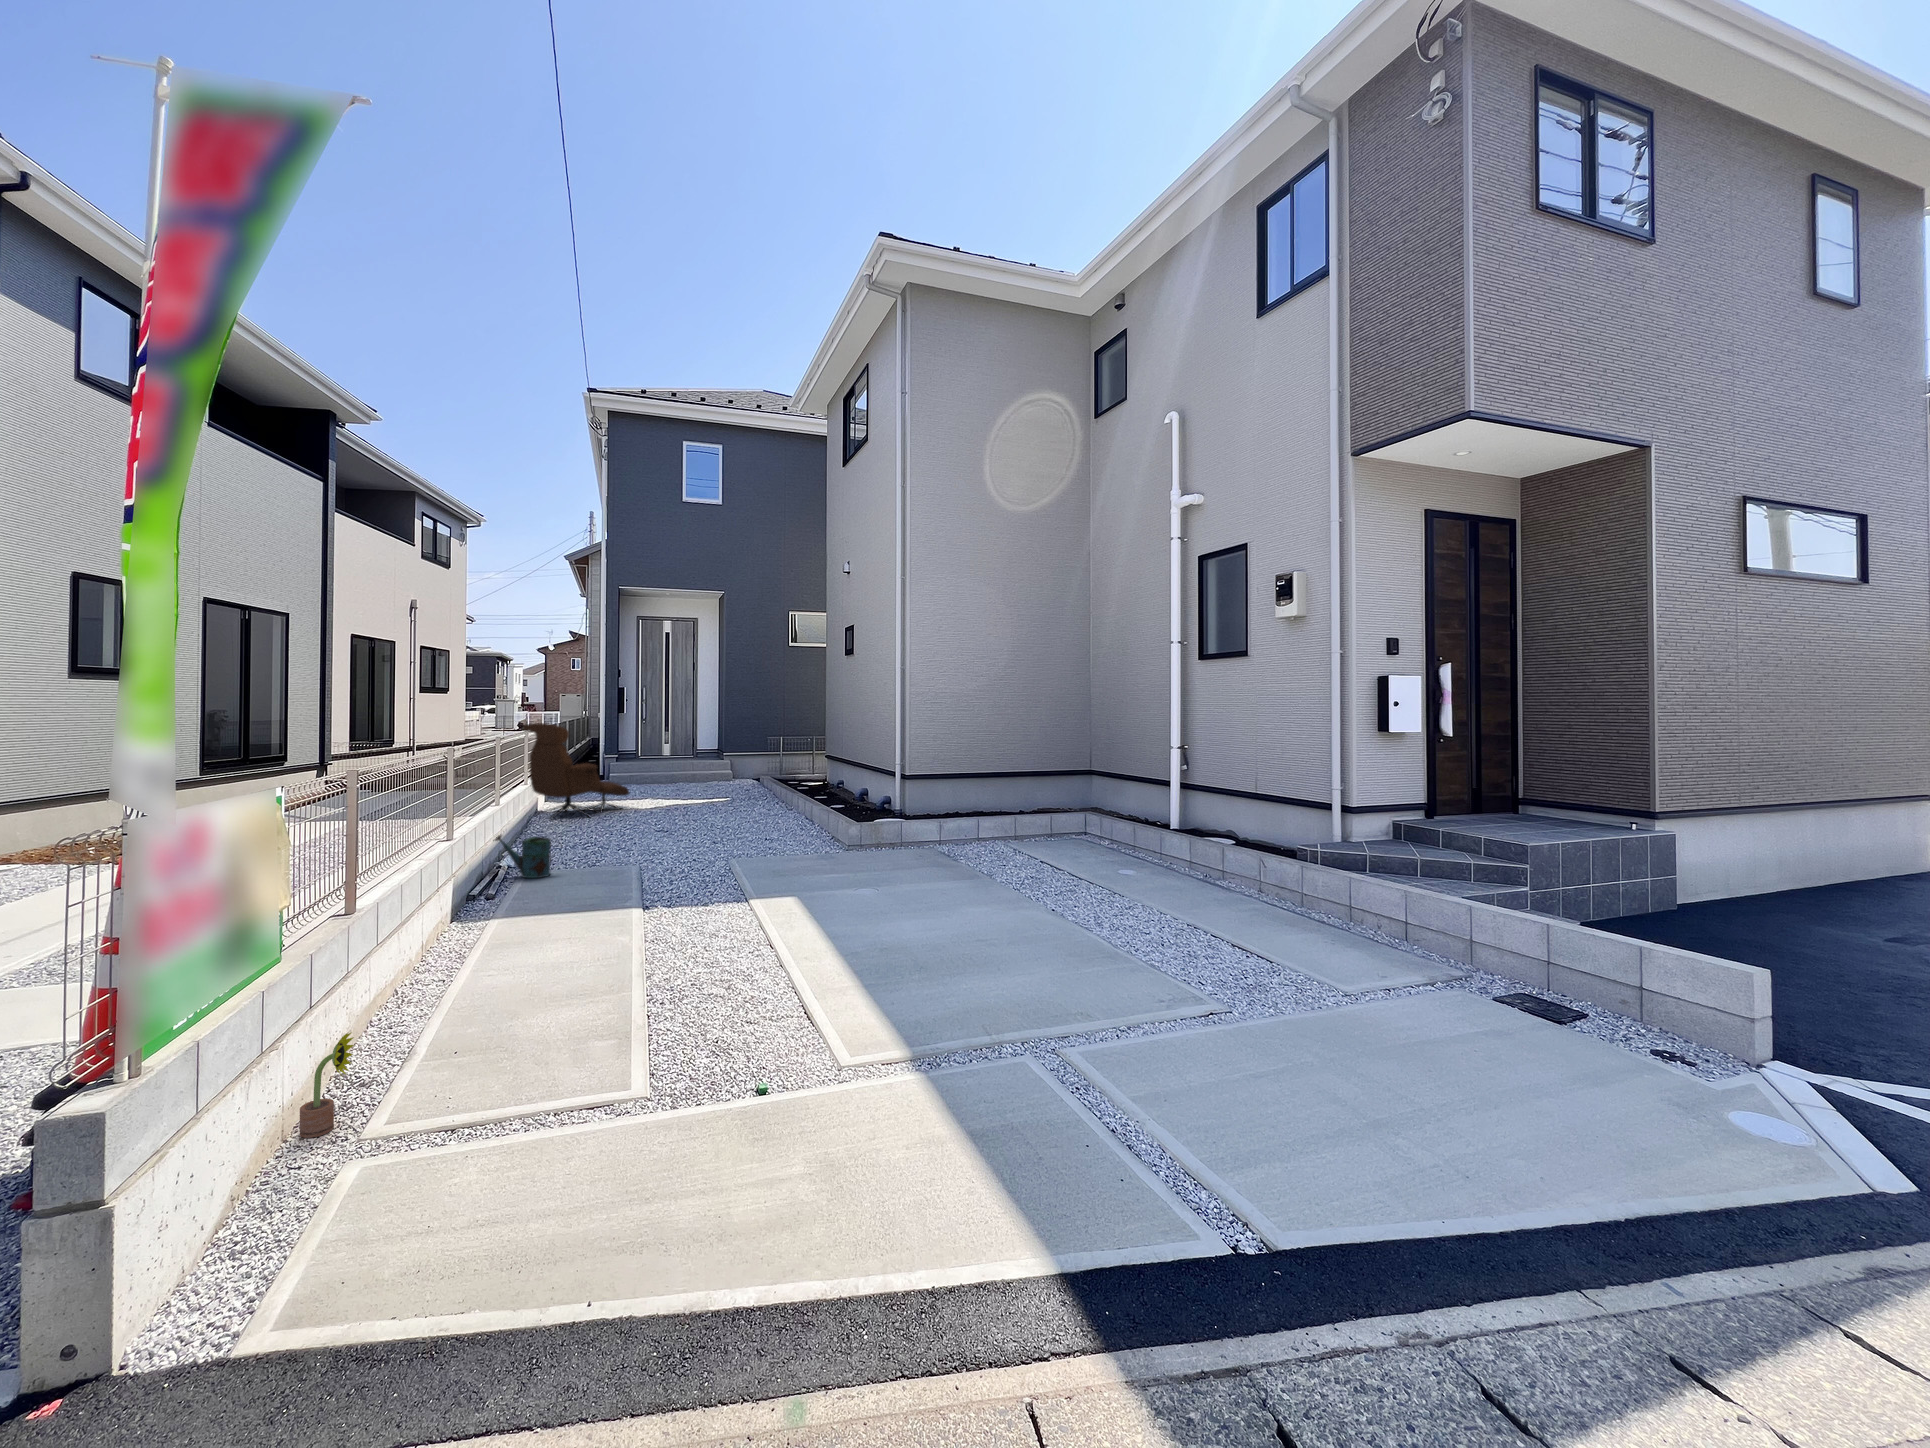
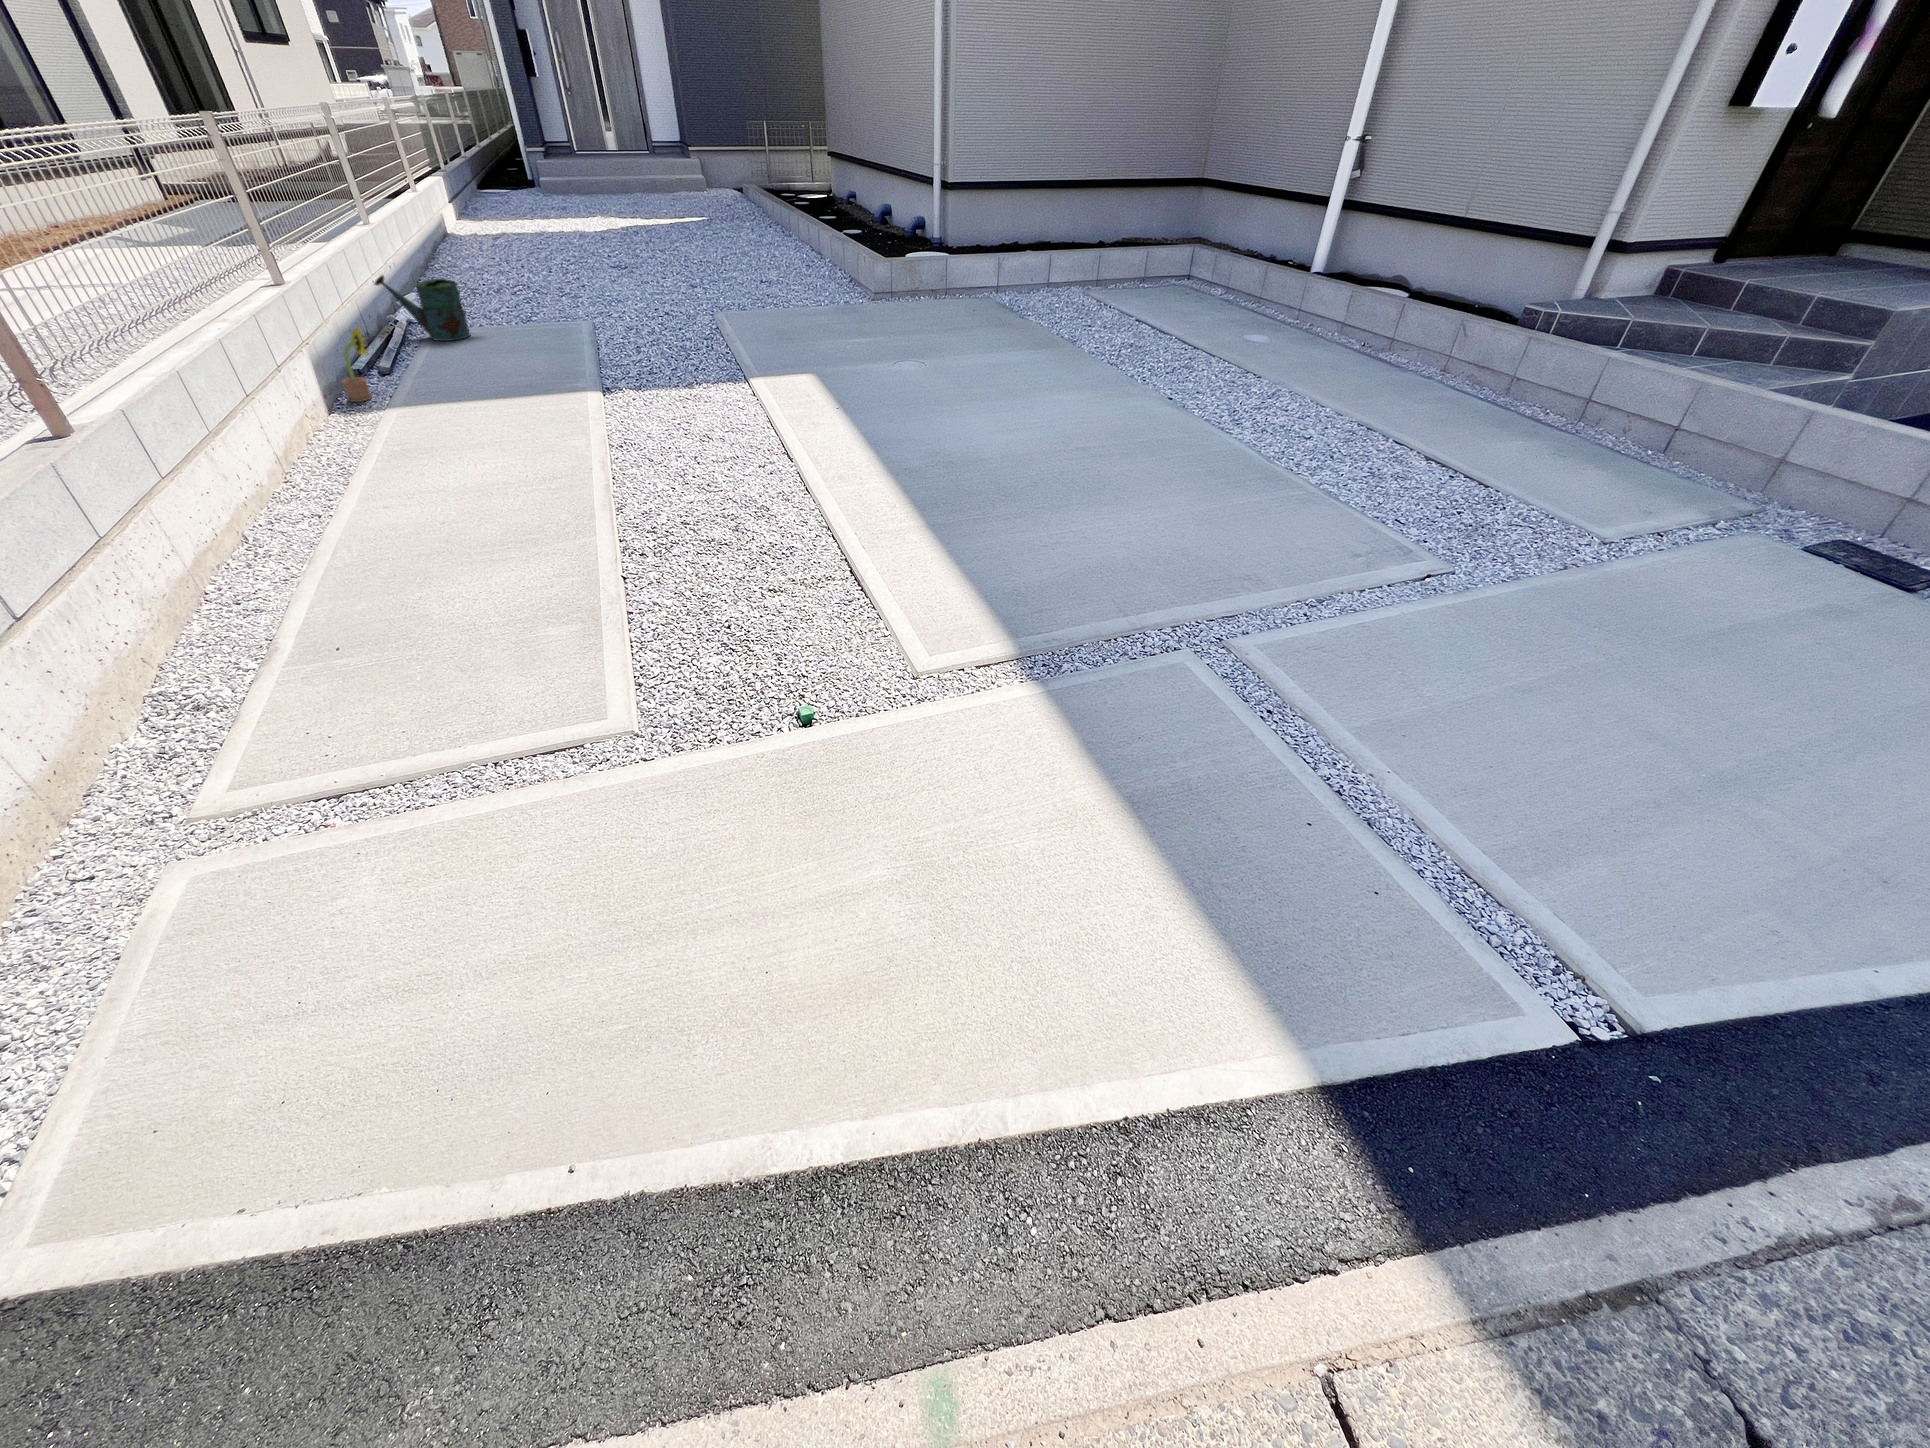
lounge chair: present [523,723,629,819] -> none [386,92,568,247]
decorative plant: present [300,1032,354,1138] -> present [342,327,371,402]

